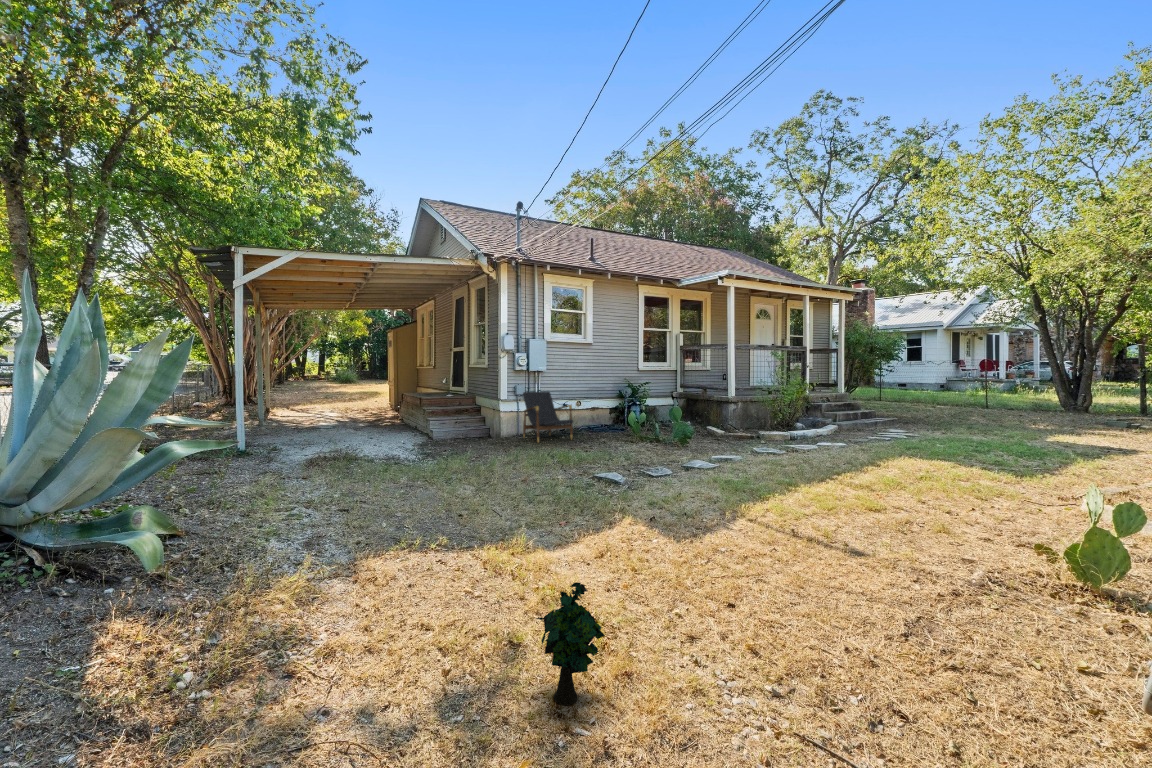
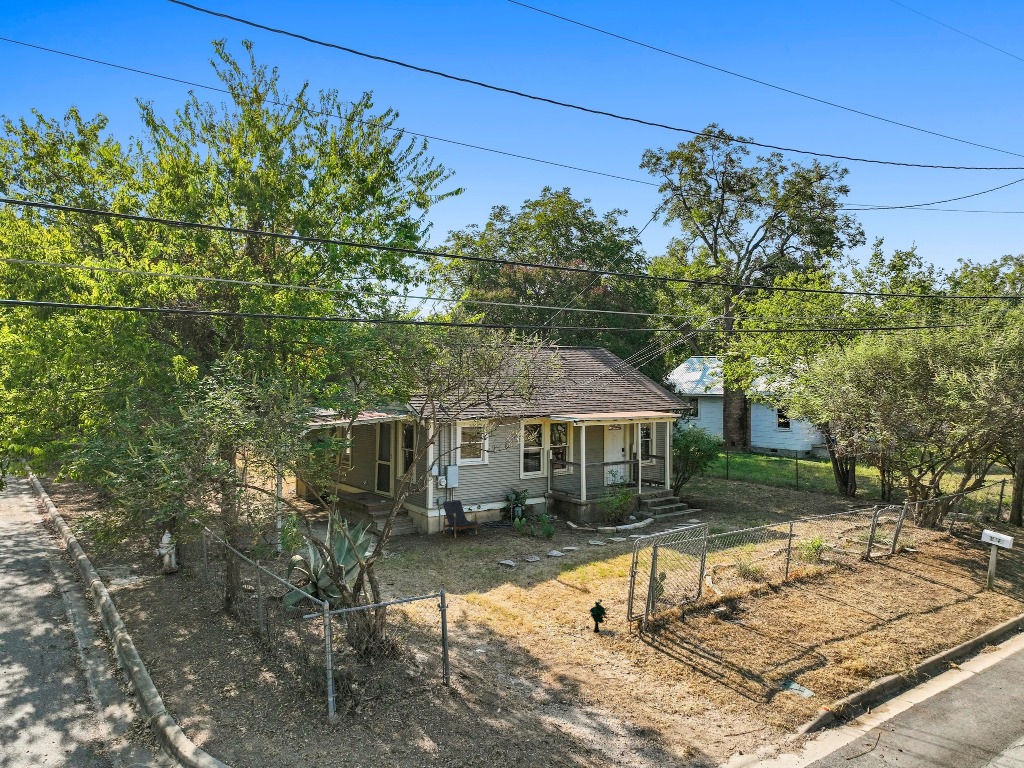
decorative plant: present [536,583,605,705] -> present [589,599,607,633]

